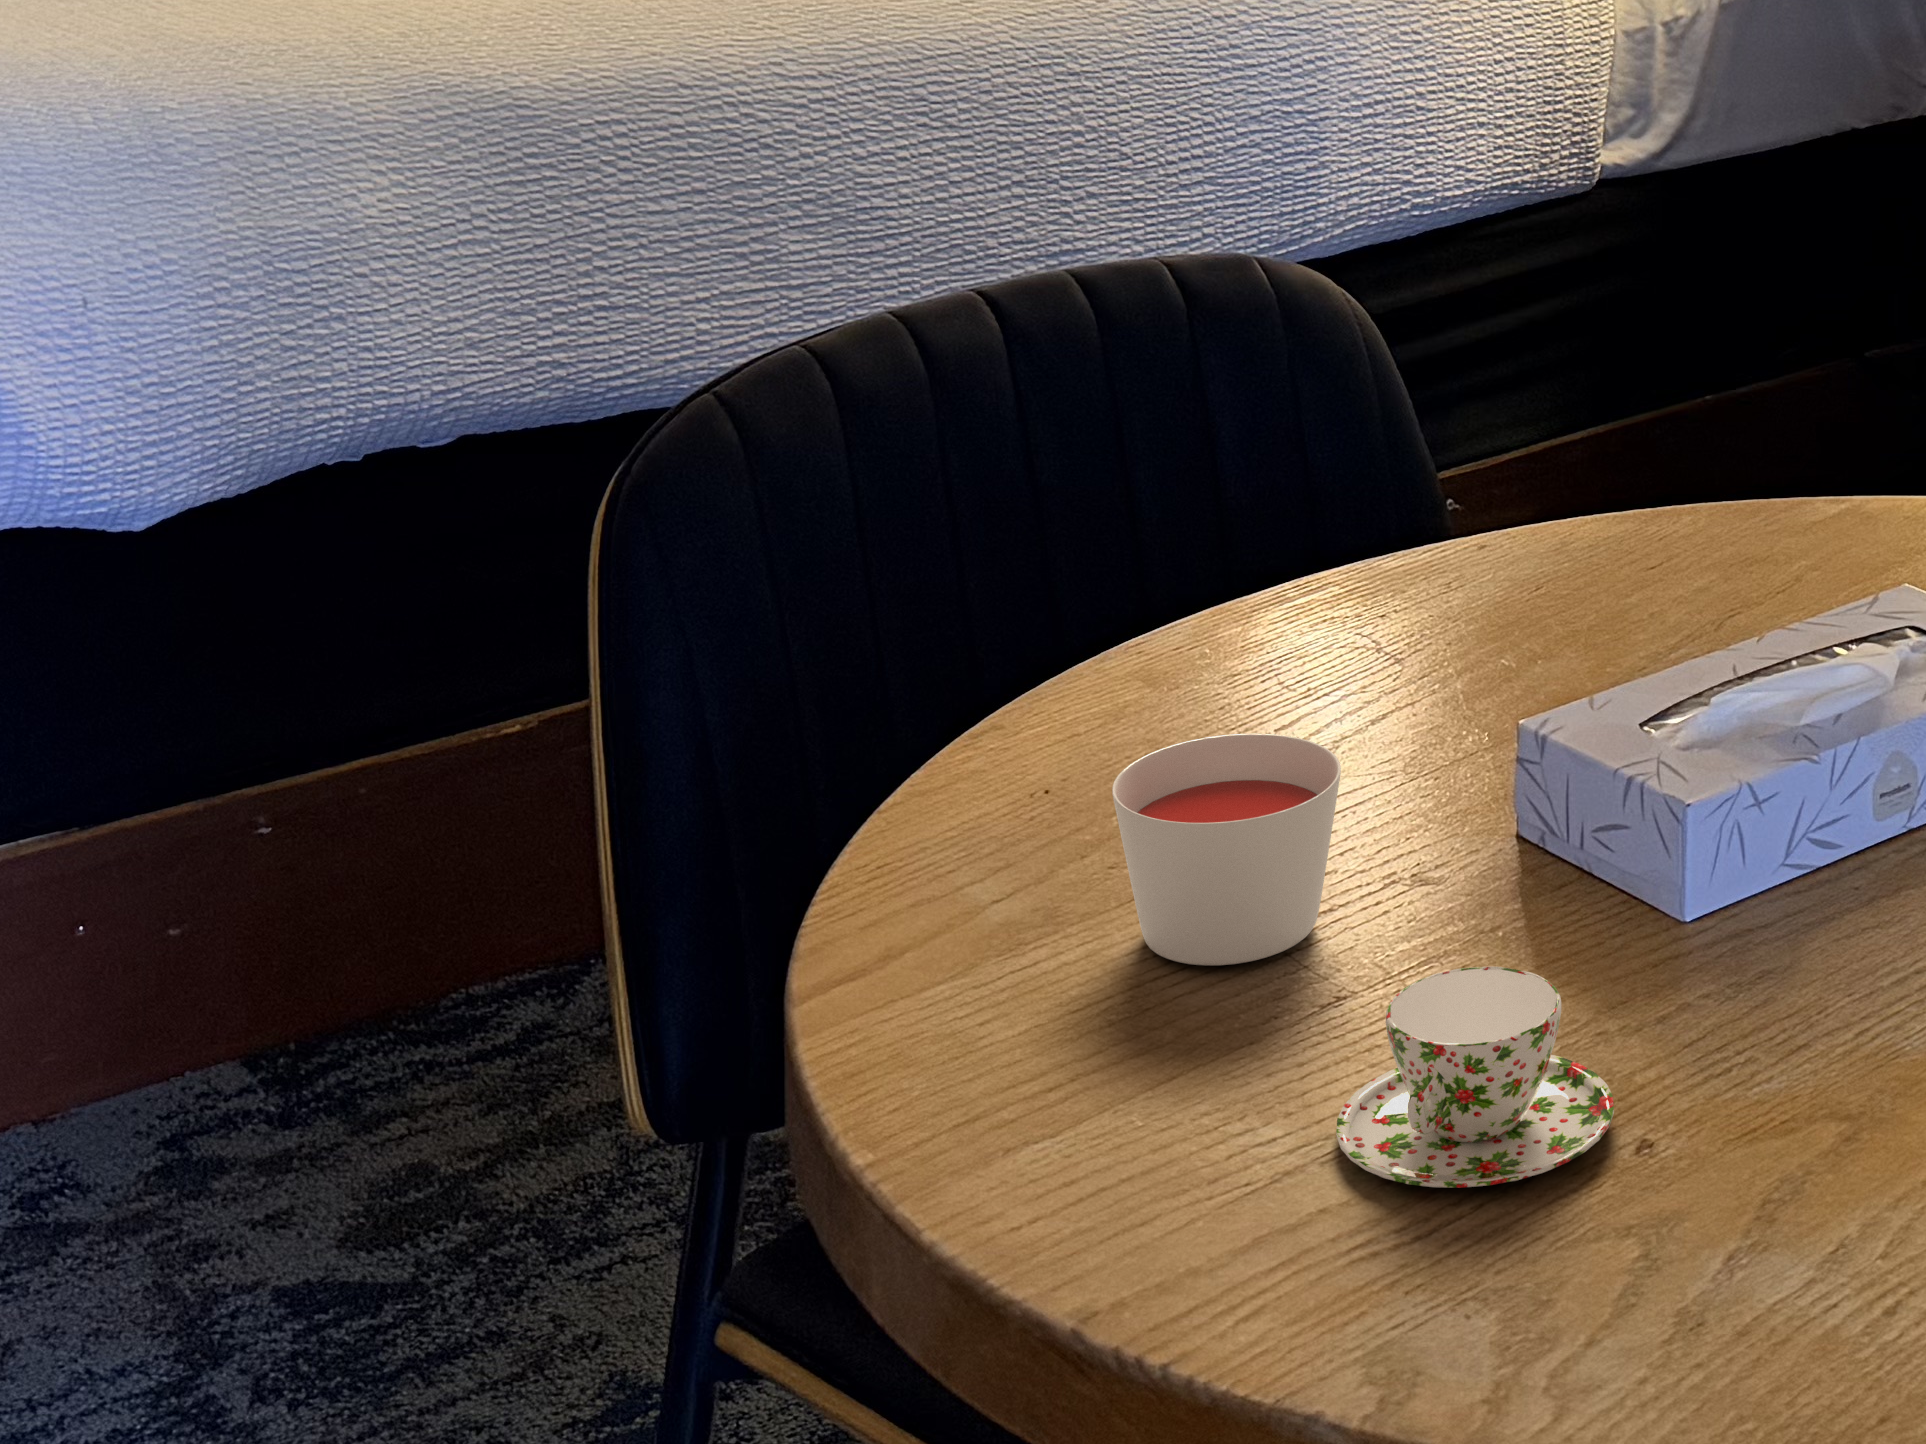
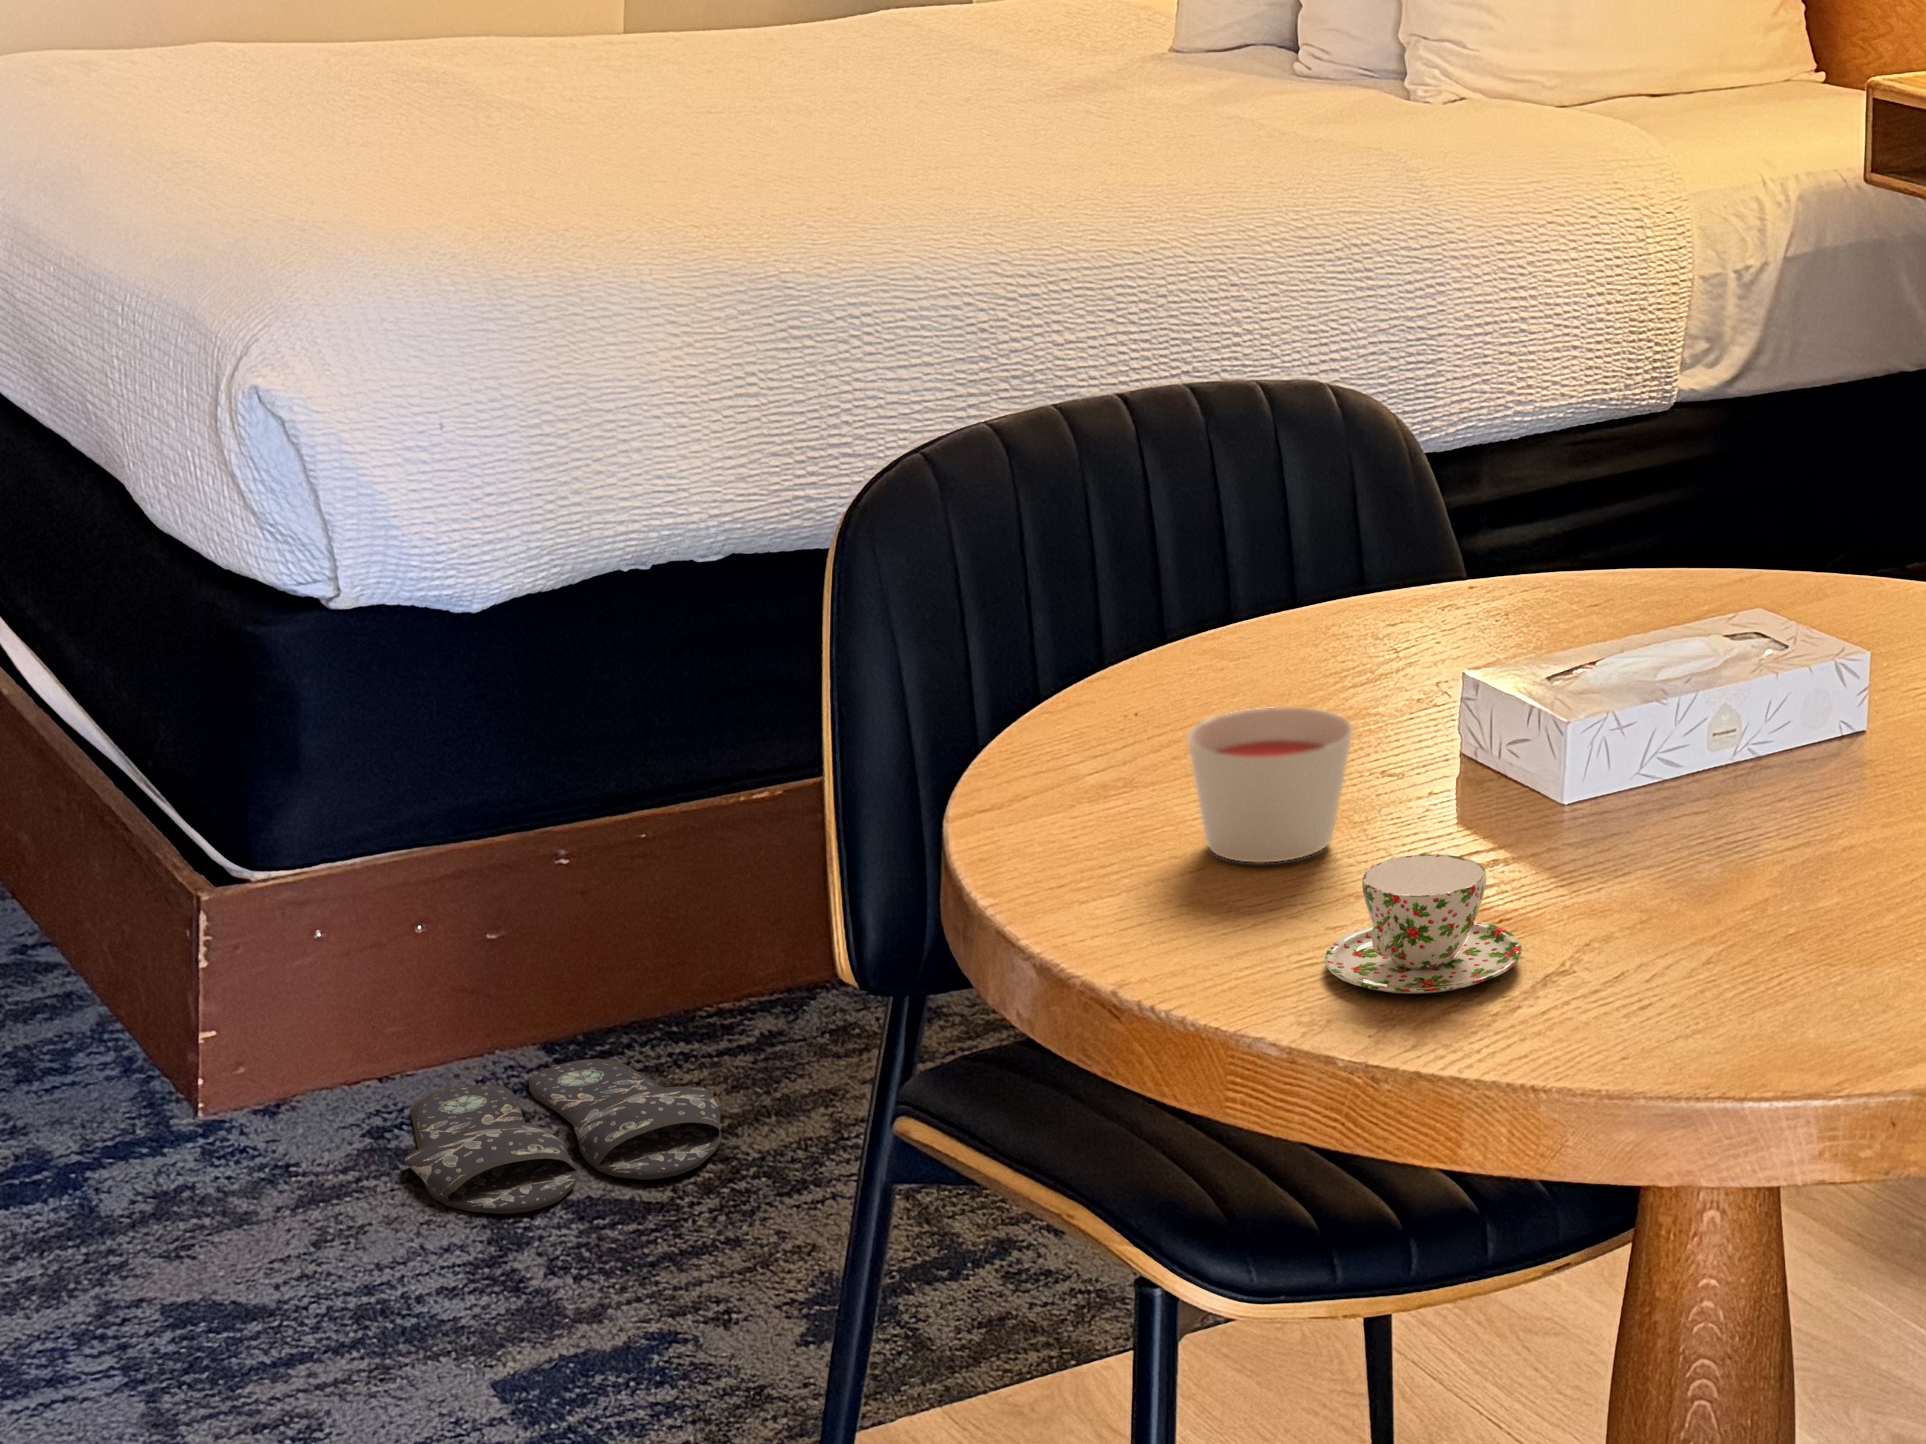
slippers: none [65,1078,475,1311] -> present [404,1059,721,1214]

